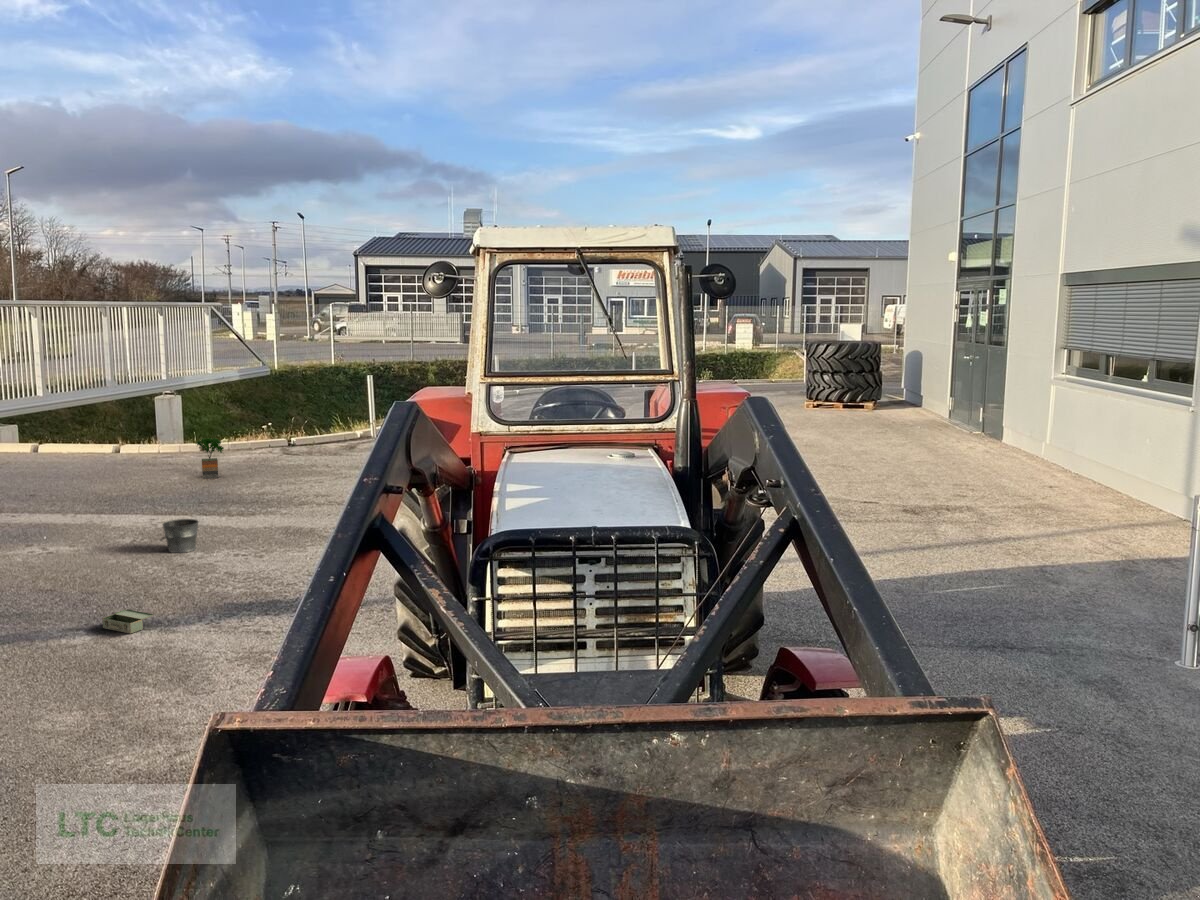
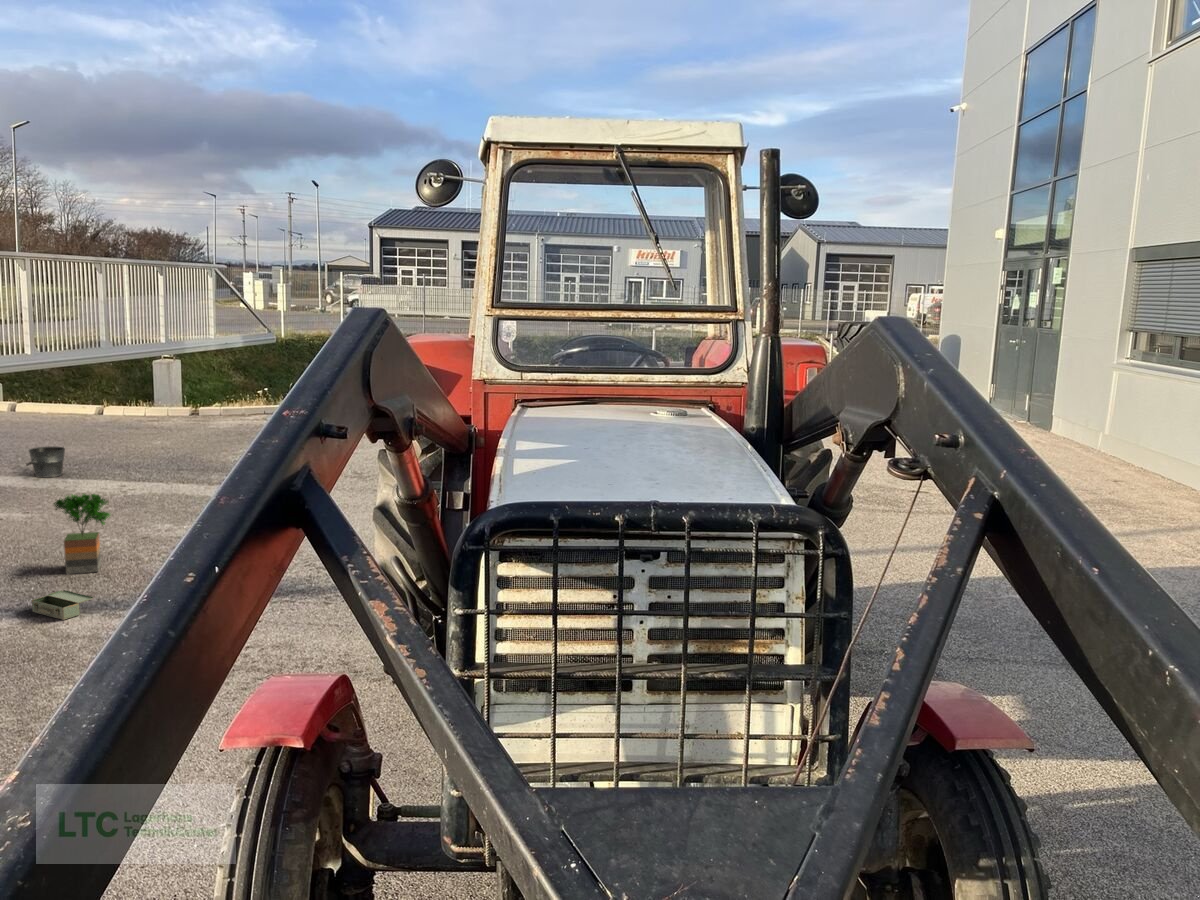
potted tree: present [196,438,224,479] -> present [54,494,110,574]
bucket: present [160,519,198,553] -> present [26,446,65,477]

